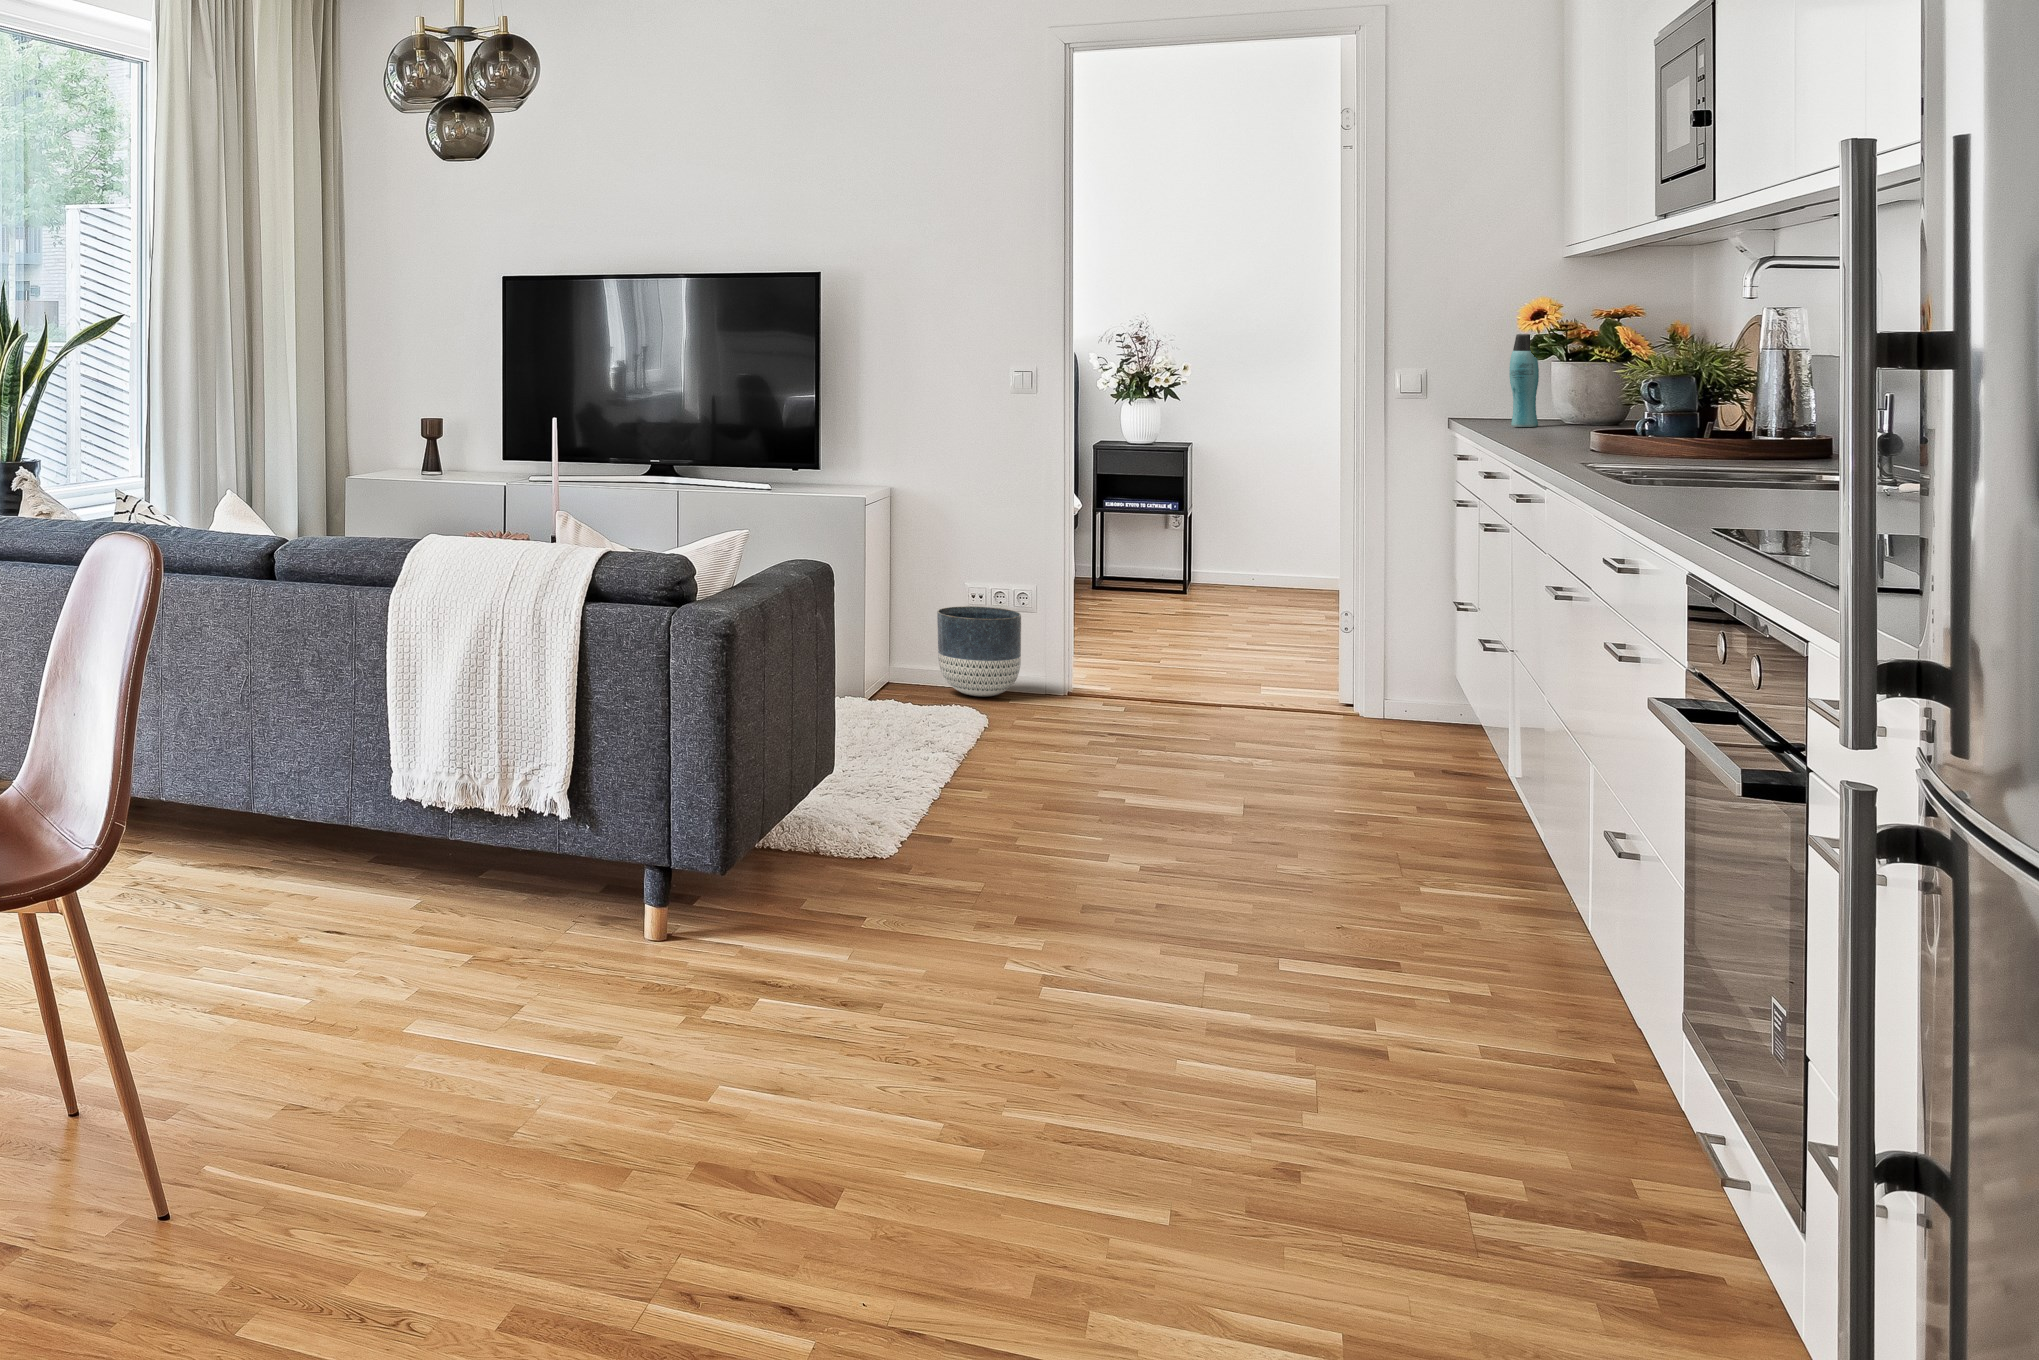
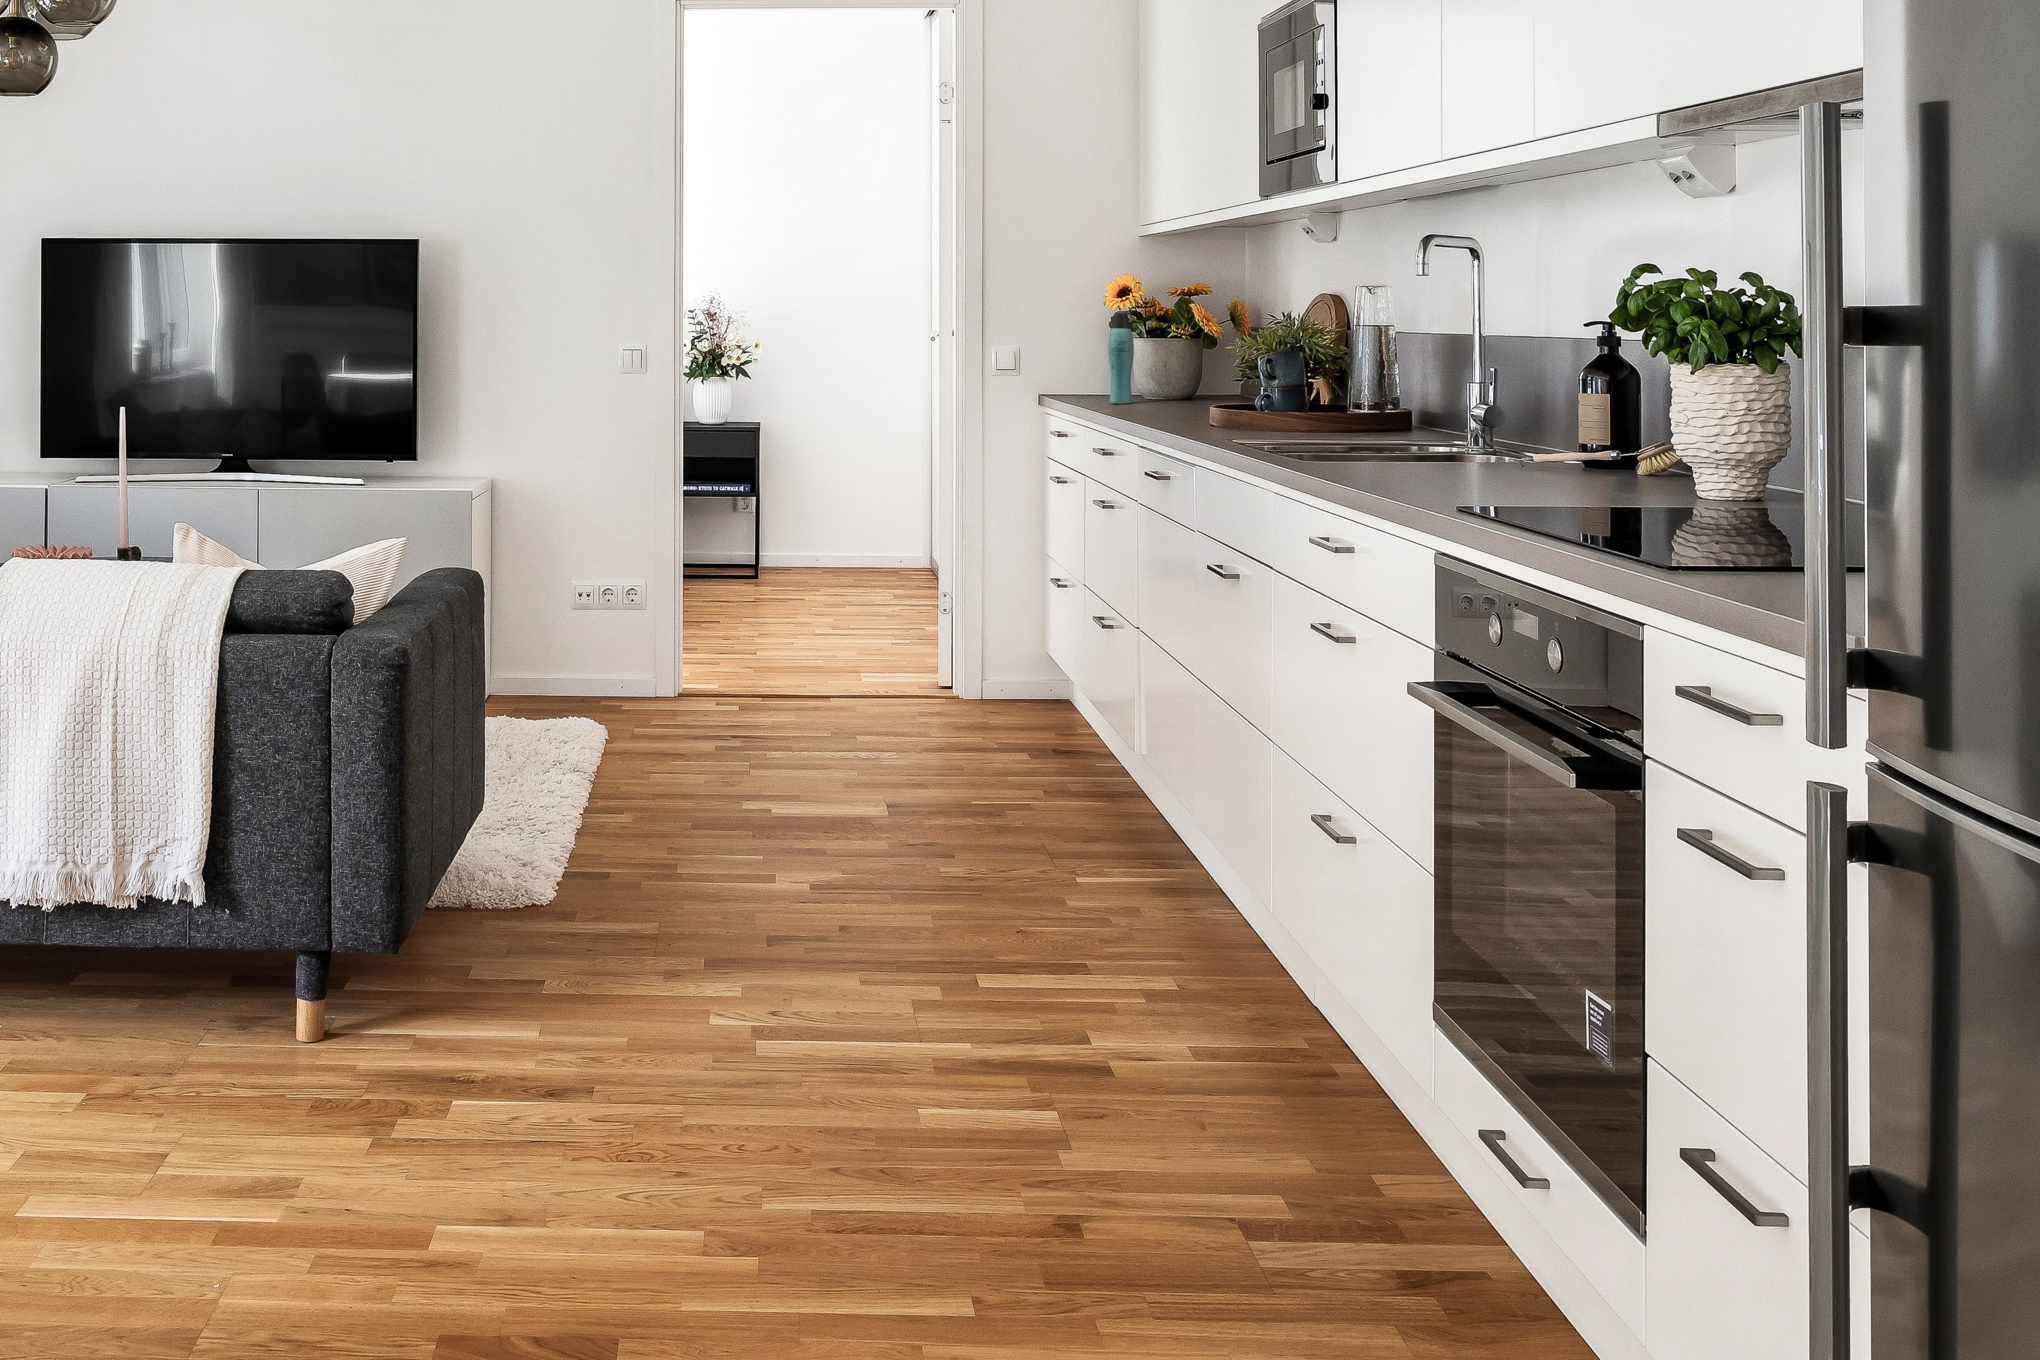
planter: present [937,606,1021,697] -> none [542,606,629,703]

